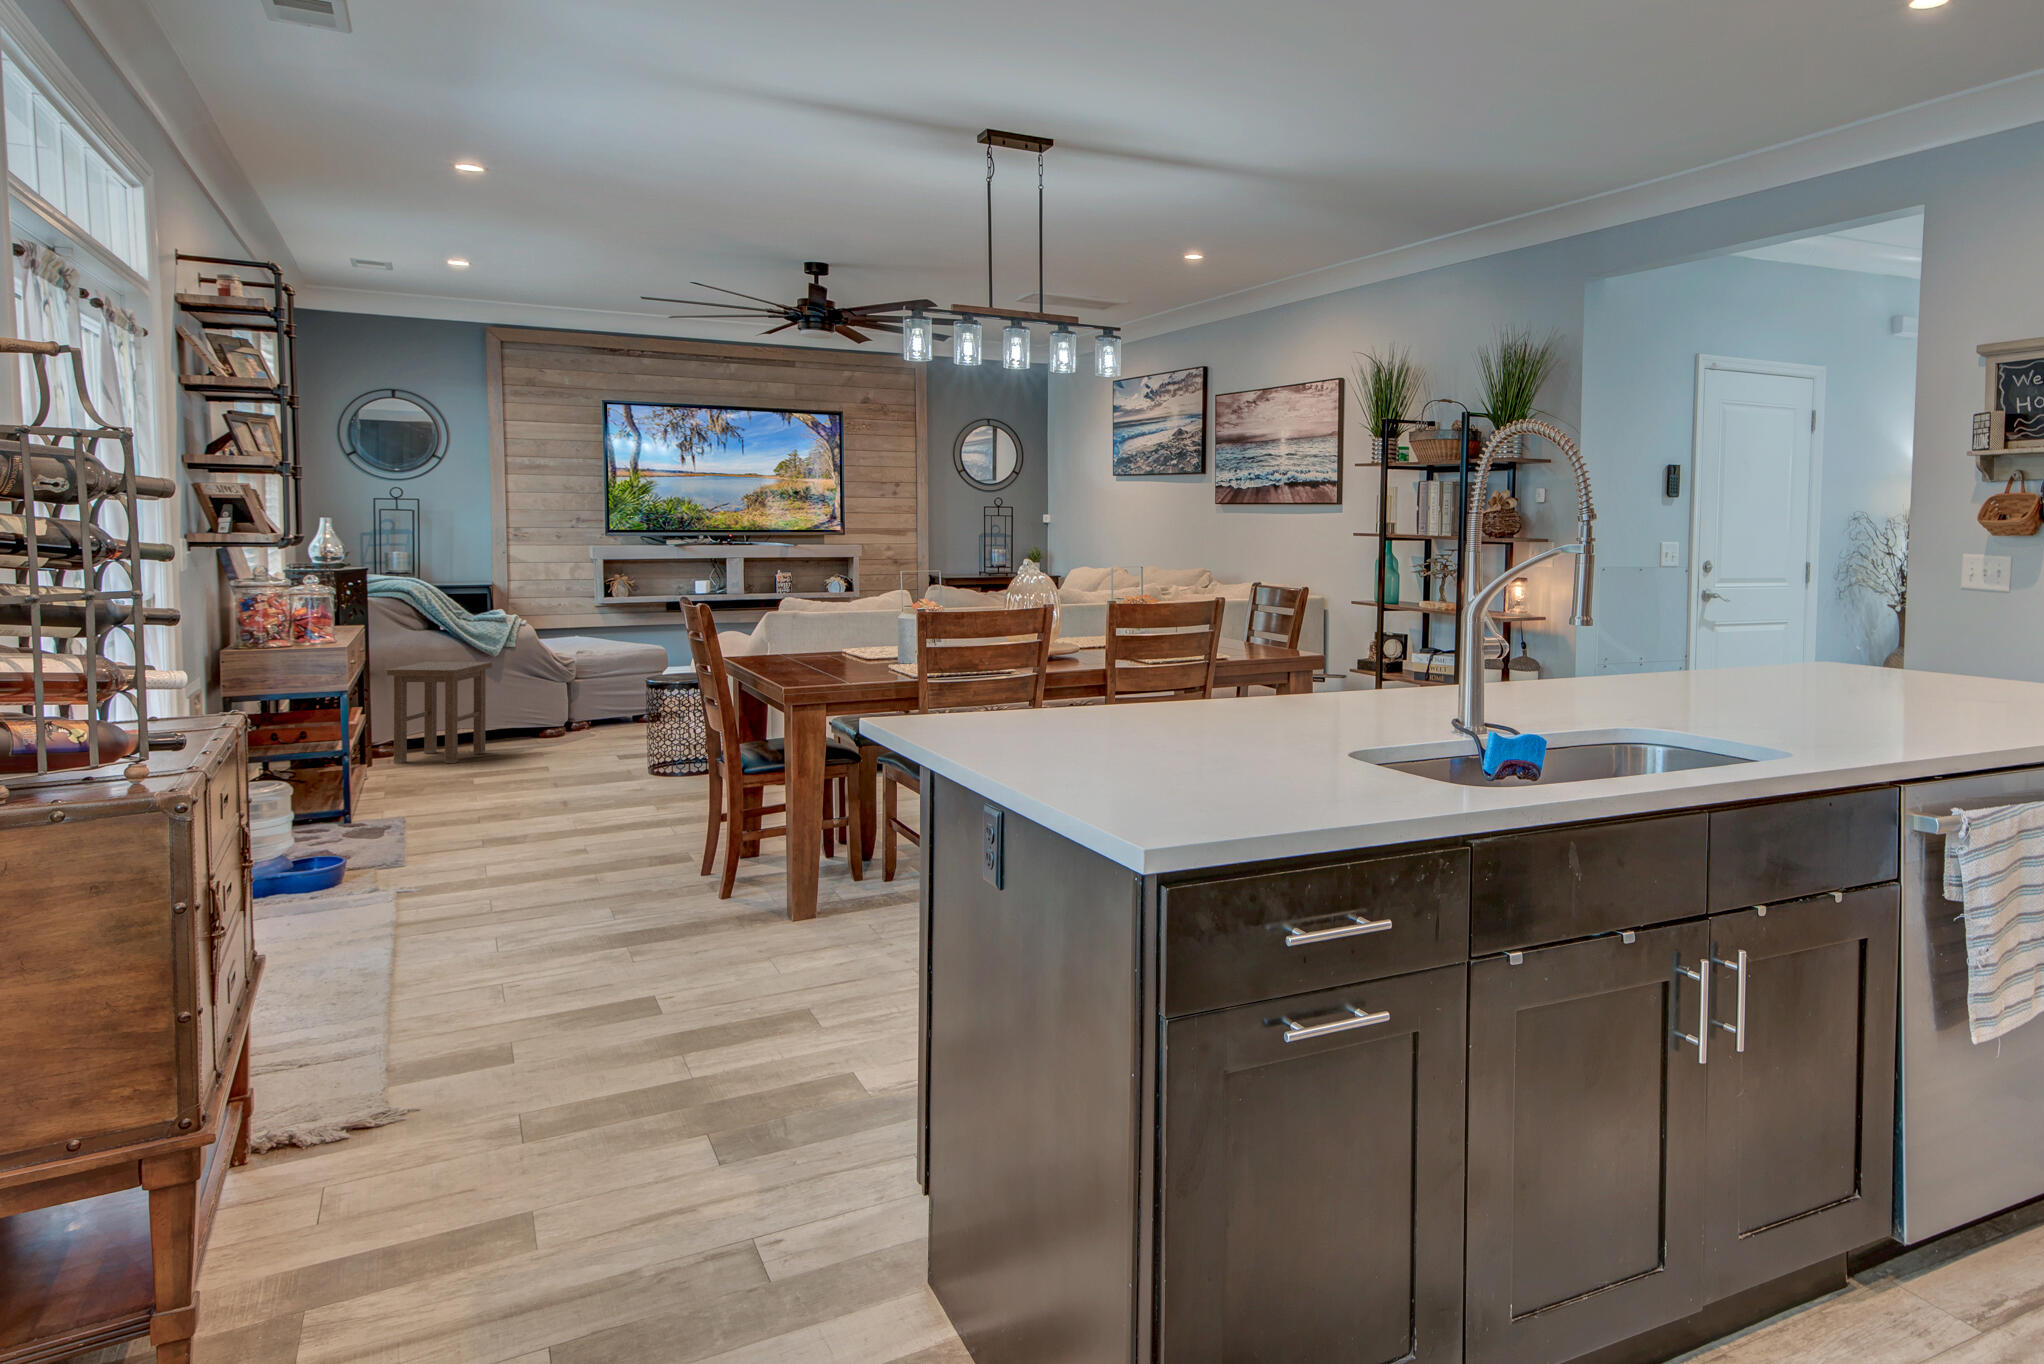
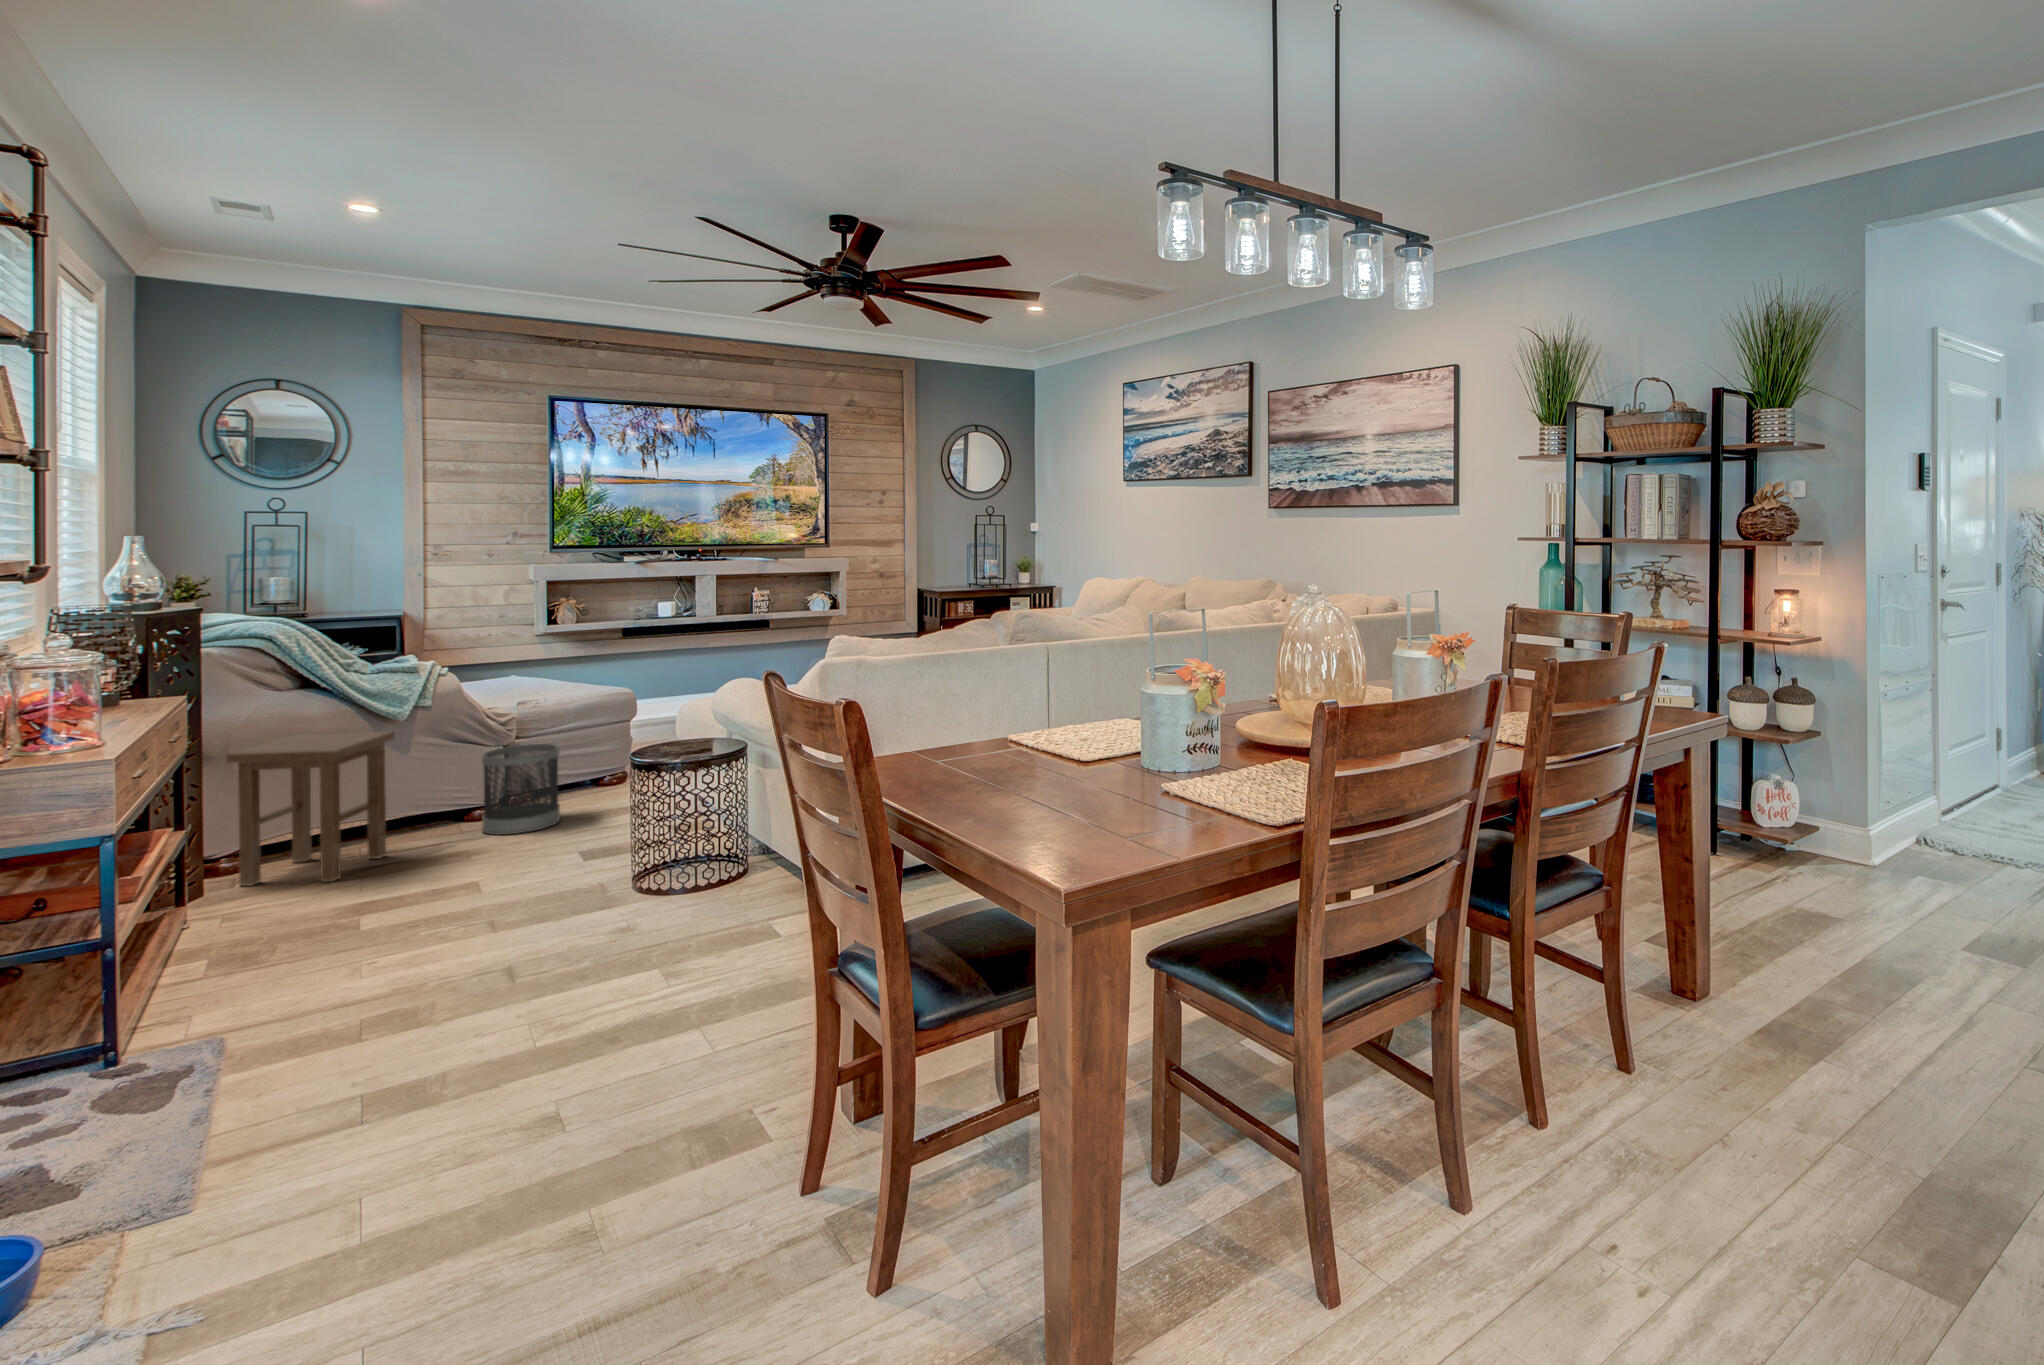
wastebasket: none [550,681,605,746] -> present [482,744,560,835]

